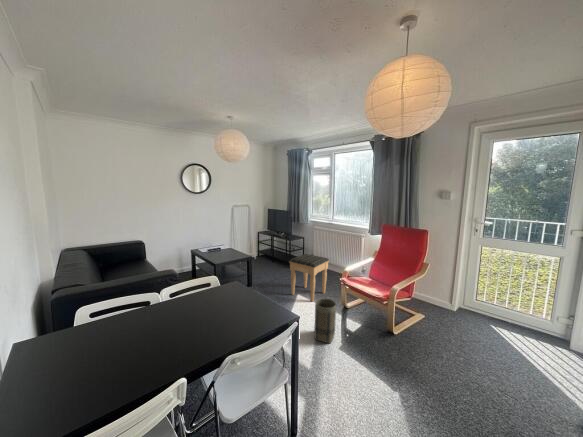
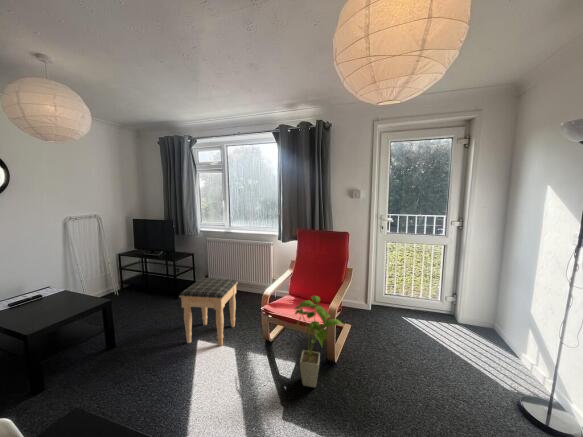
house plant: none [357,273,398,342] -> present [295,296,342,387]
basket: present [314,299,336,343] -> none [239,346,270,418]

